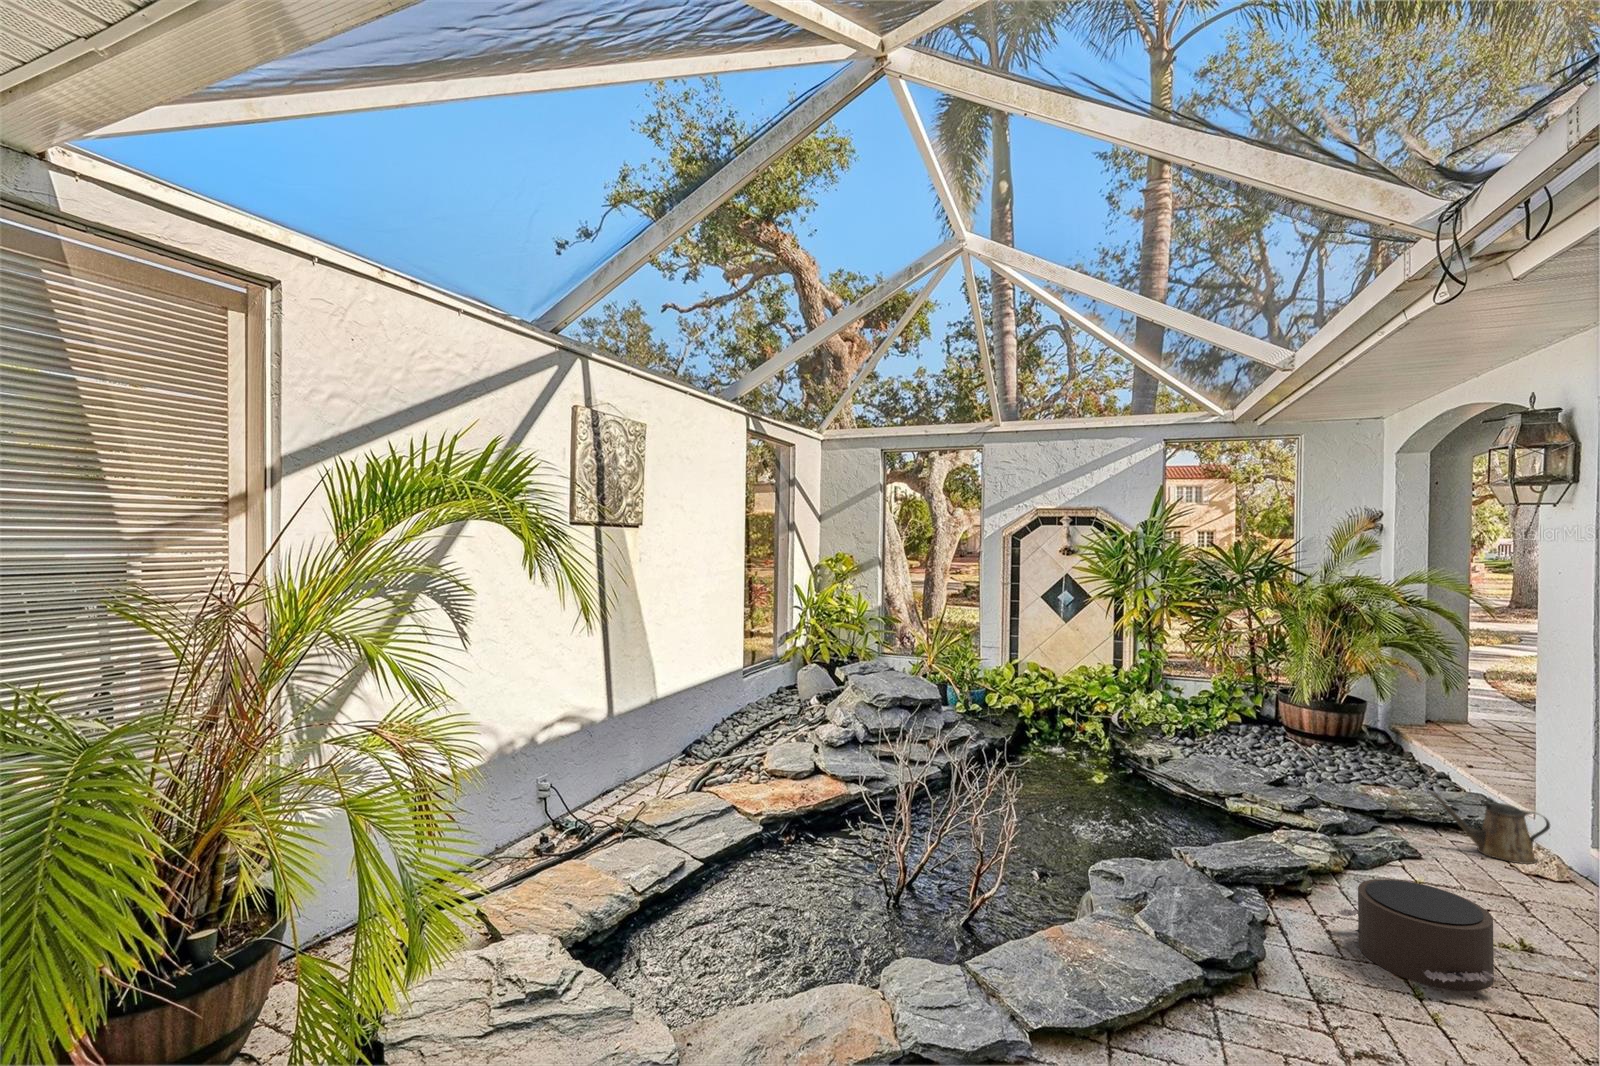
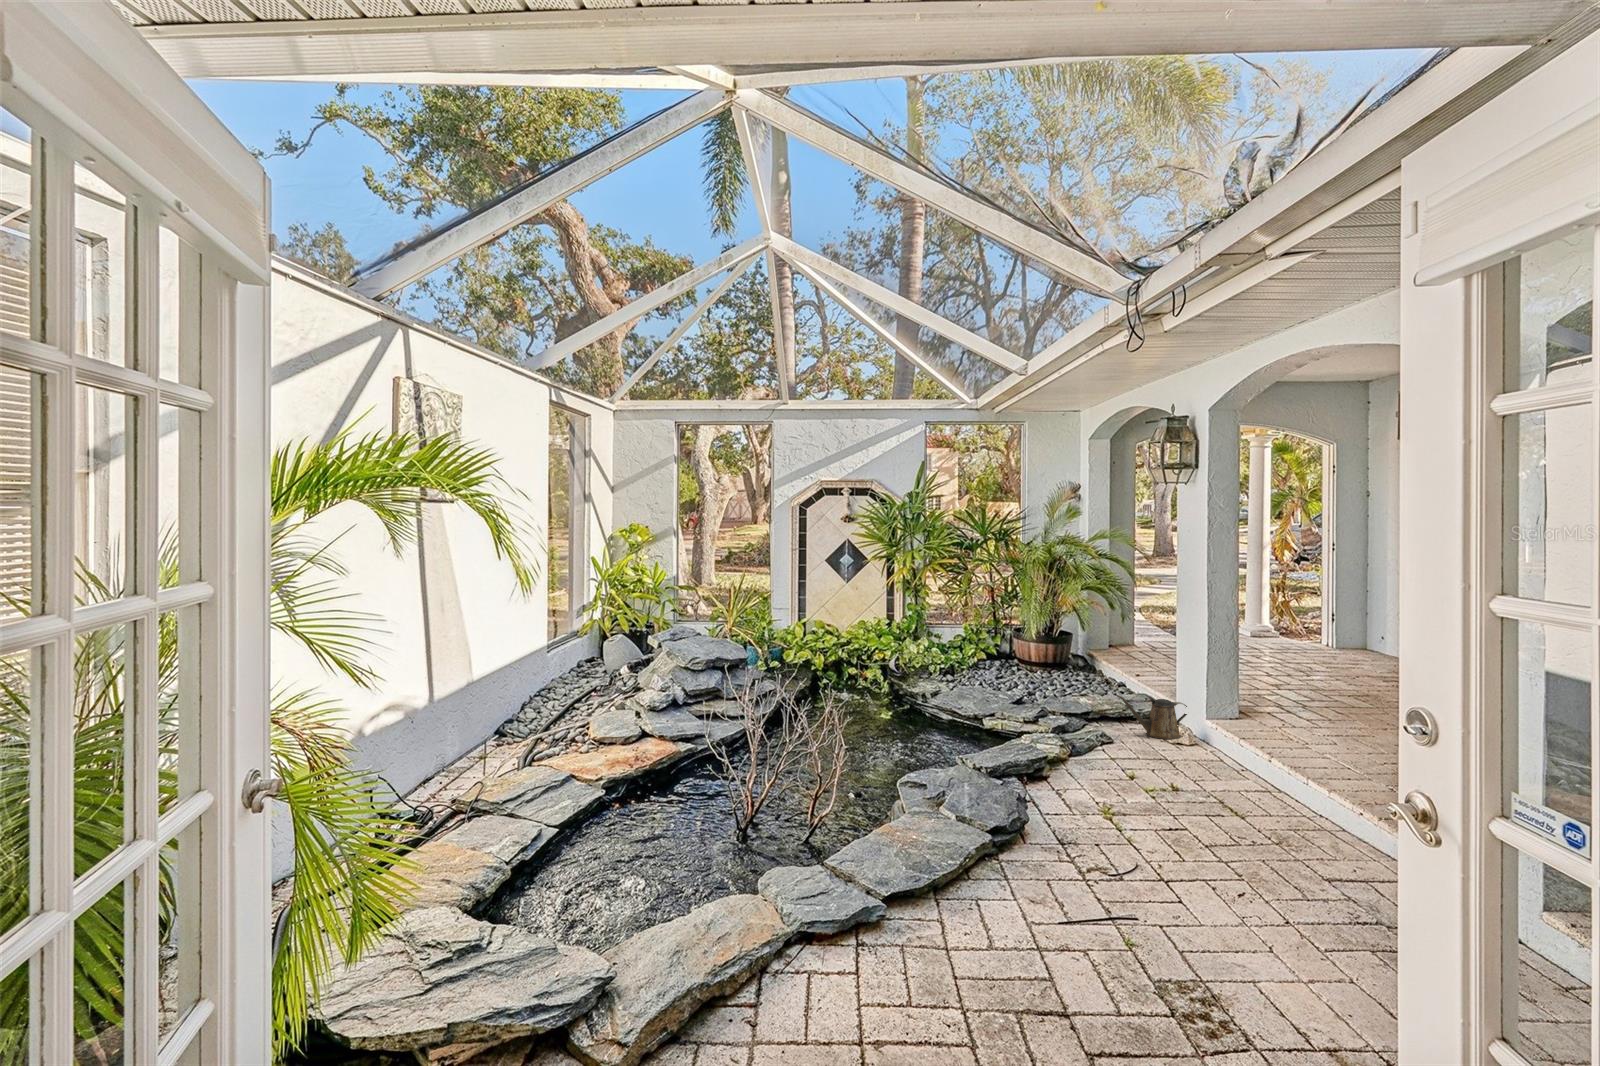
pouf: present [1337,879,1499,991] -> none [1066,757,1163,824]

